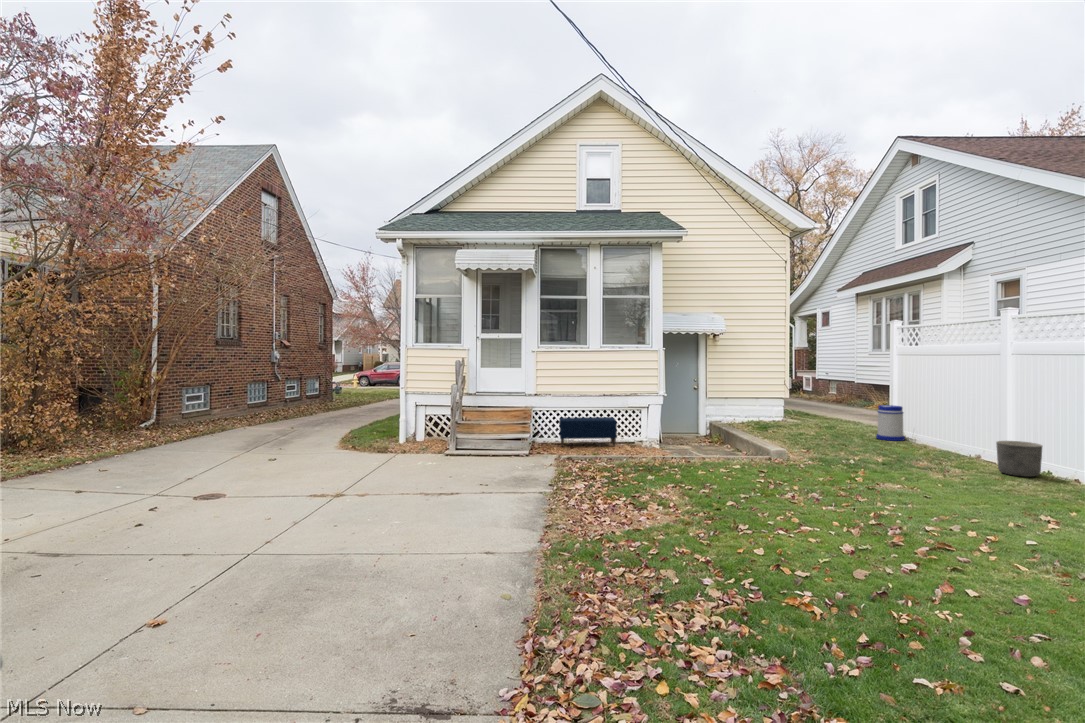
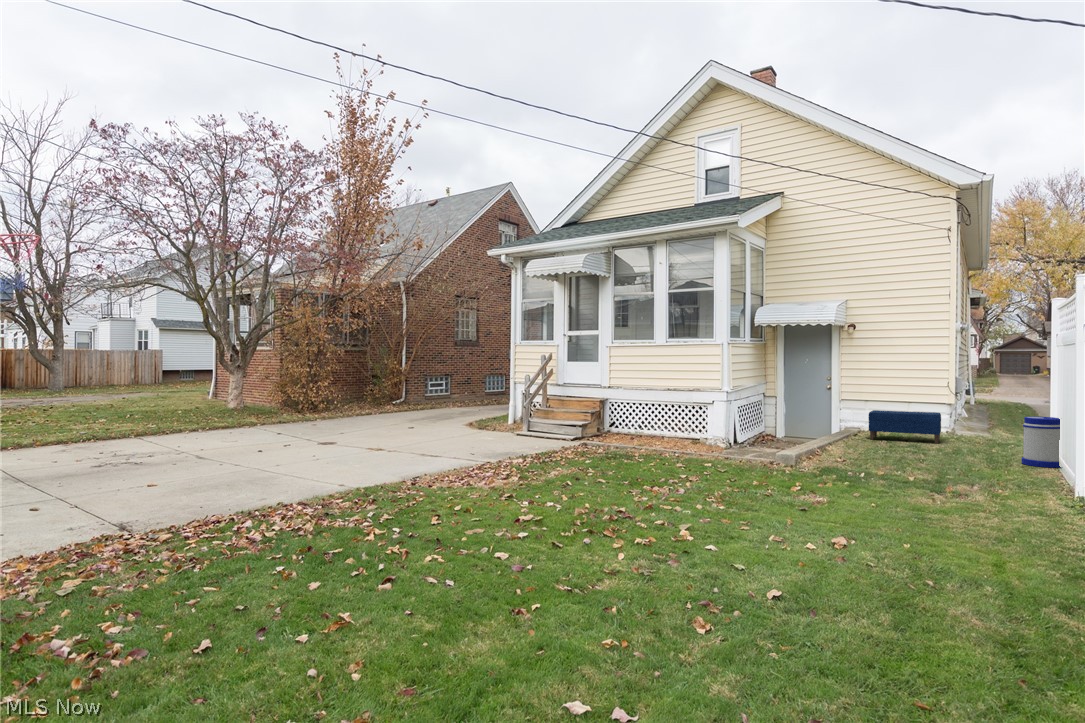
bench: present [559,417,617,447] -> present [868,410,941,444]
planter: present [996,441,1042,477] -> none [1012,461,1075,513]

